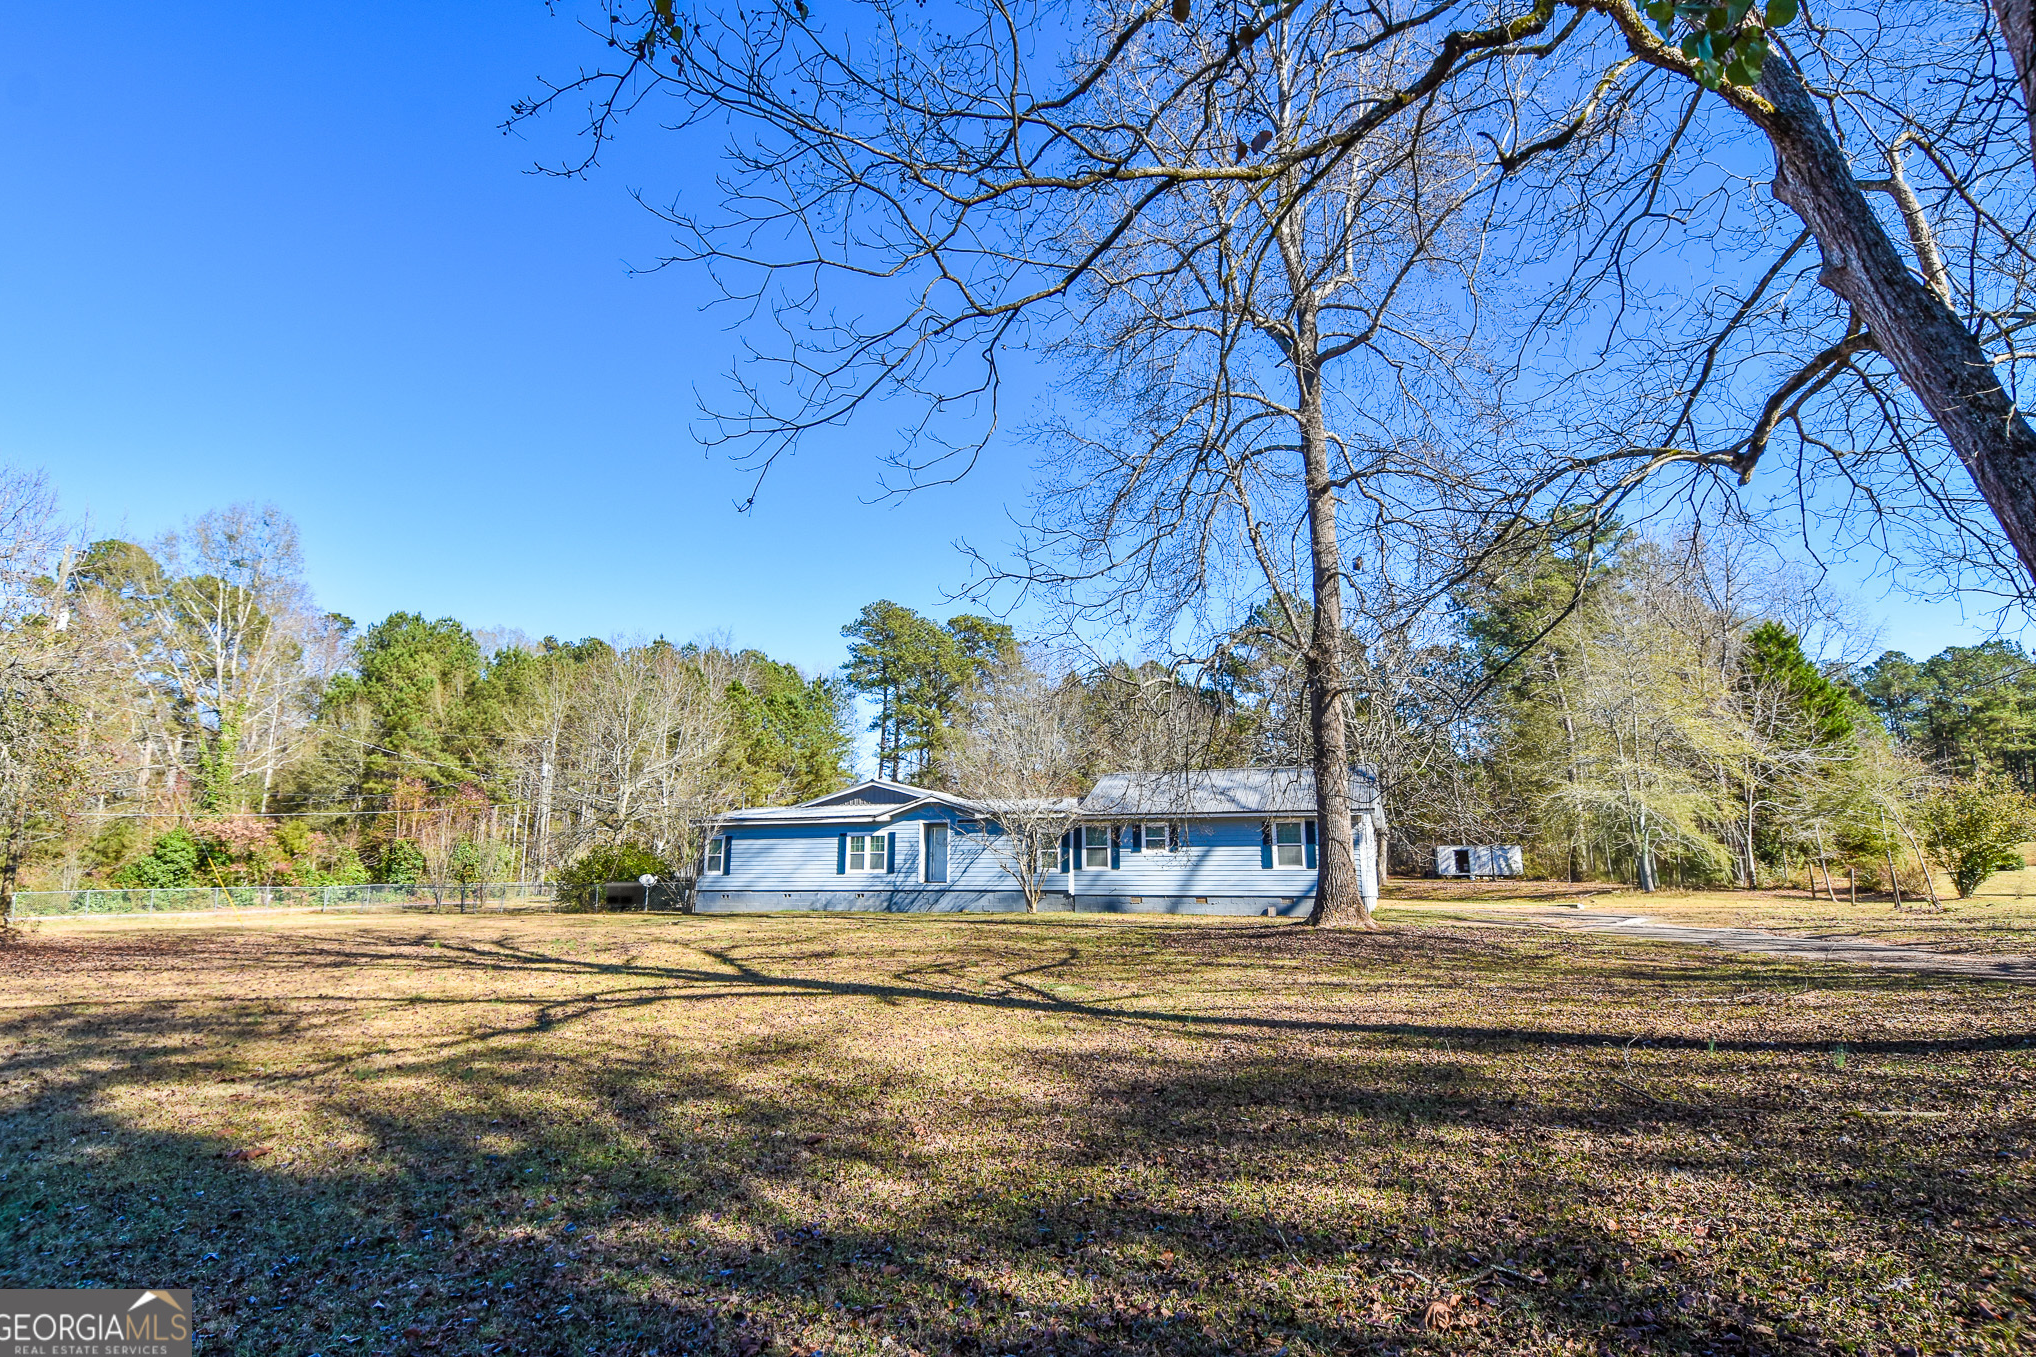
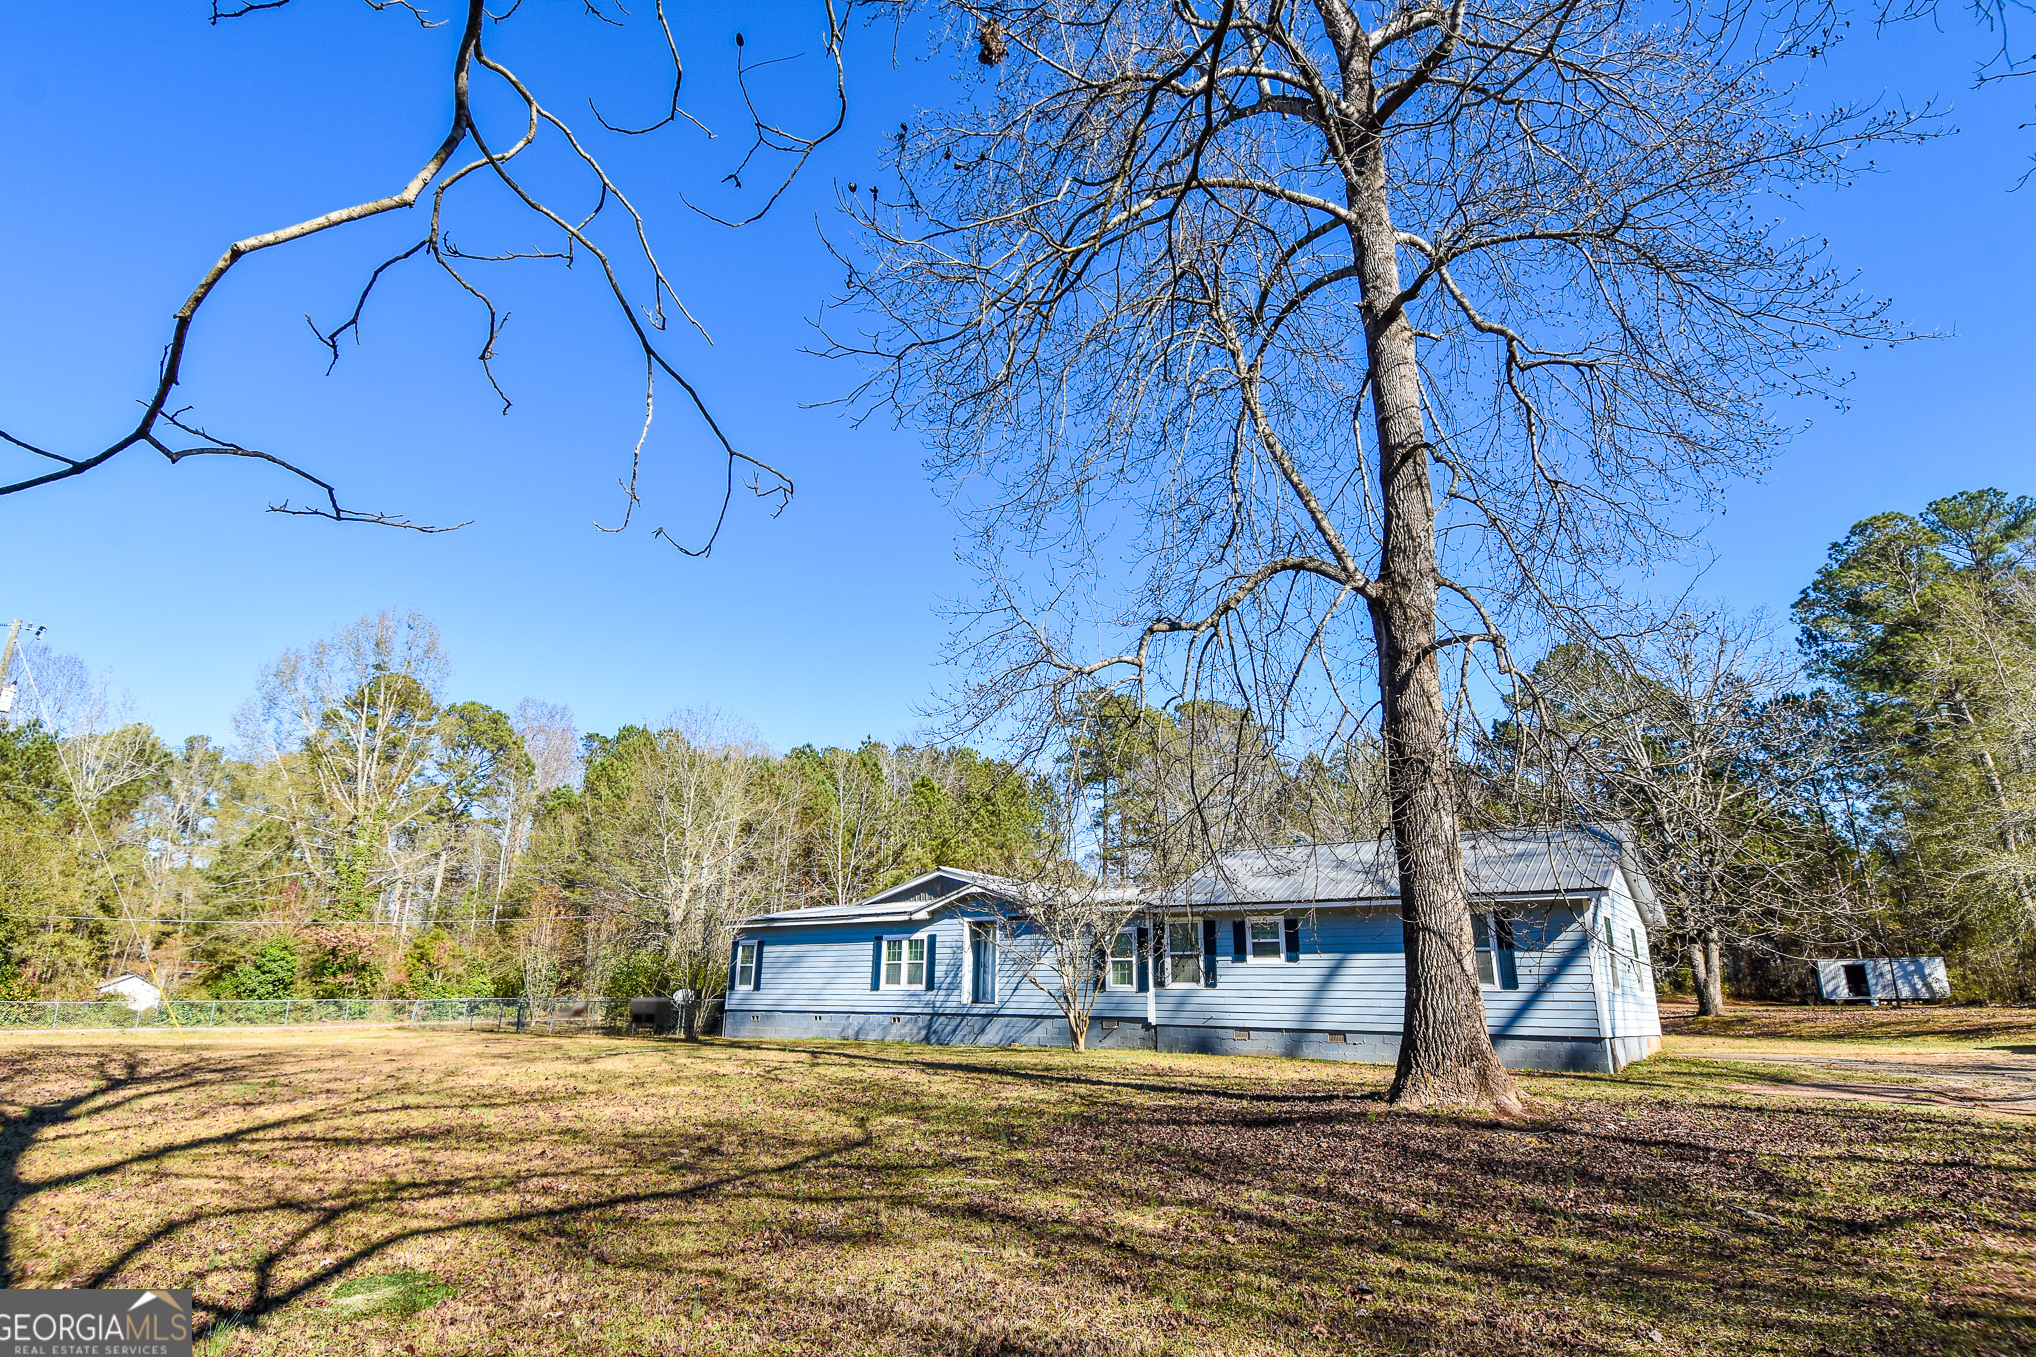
armchair: none [531,886,565,910] -> present [555,1001,588,1027]

